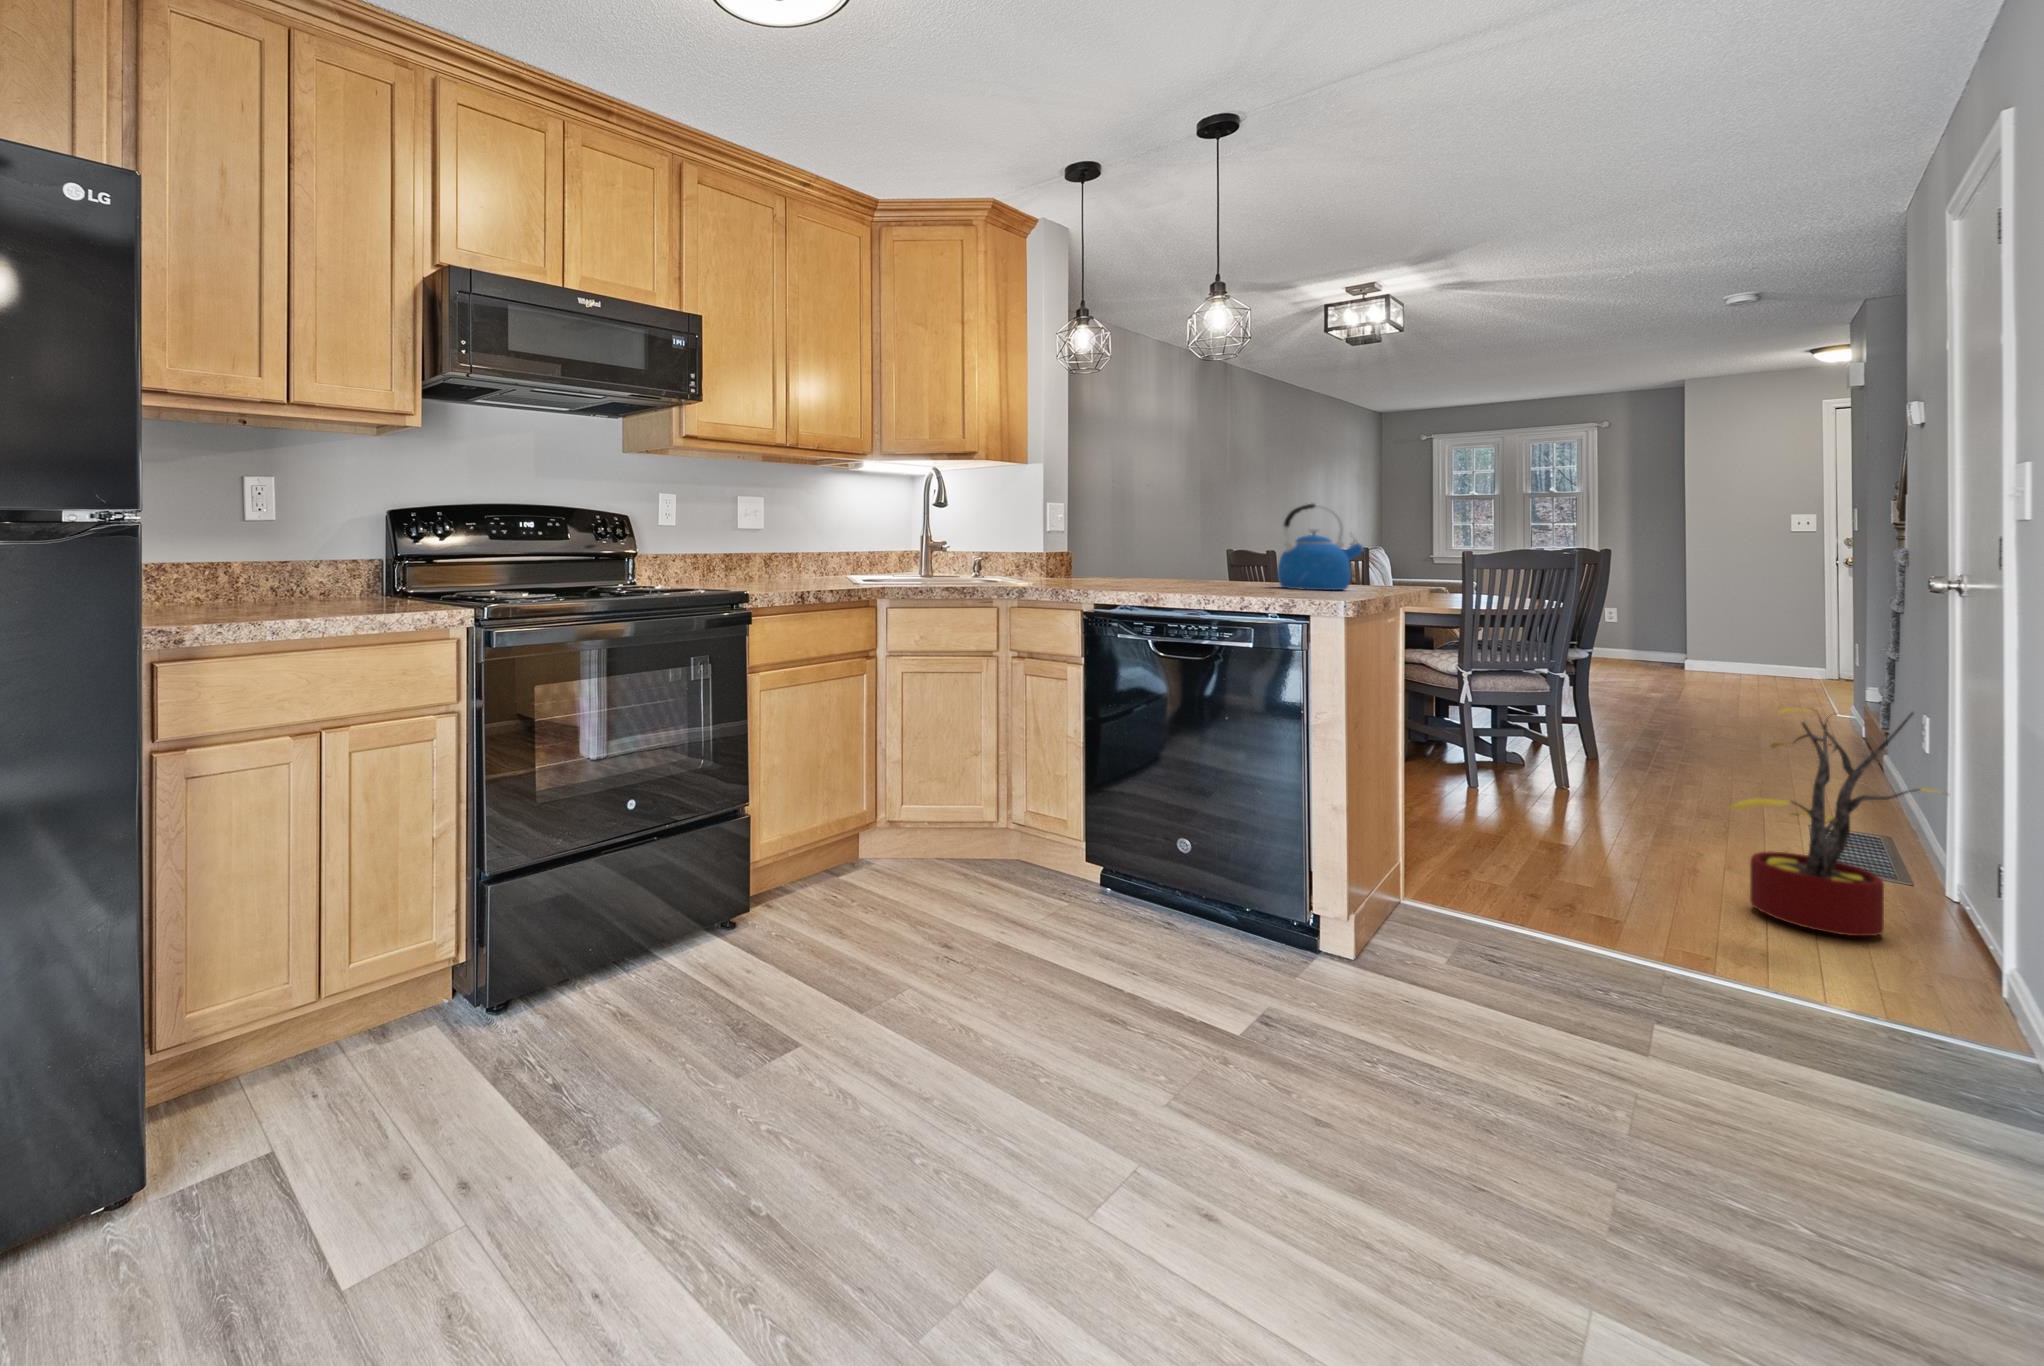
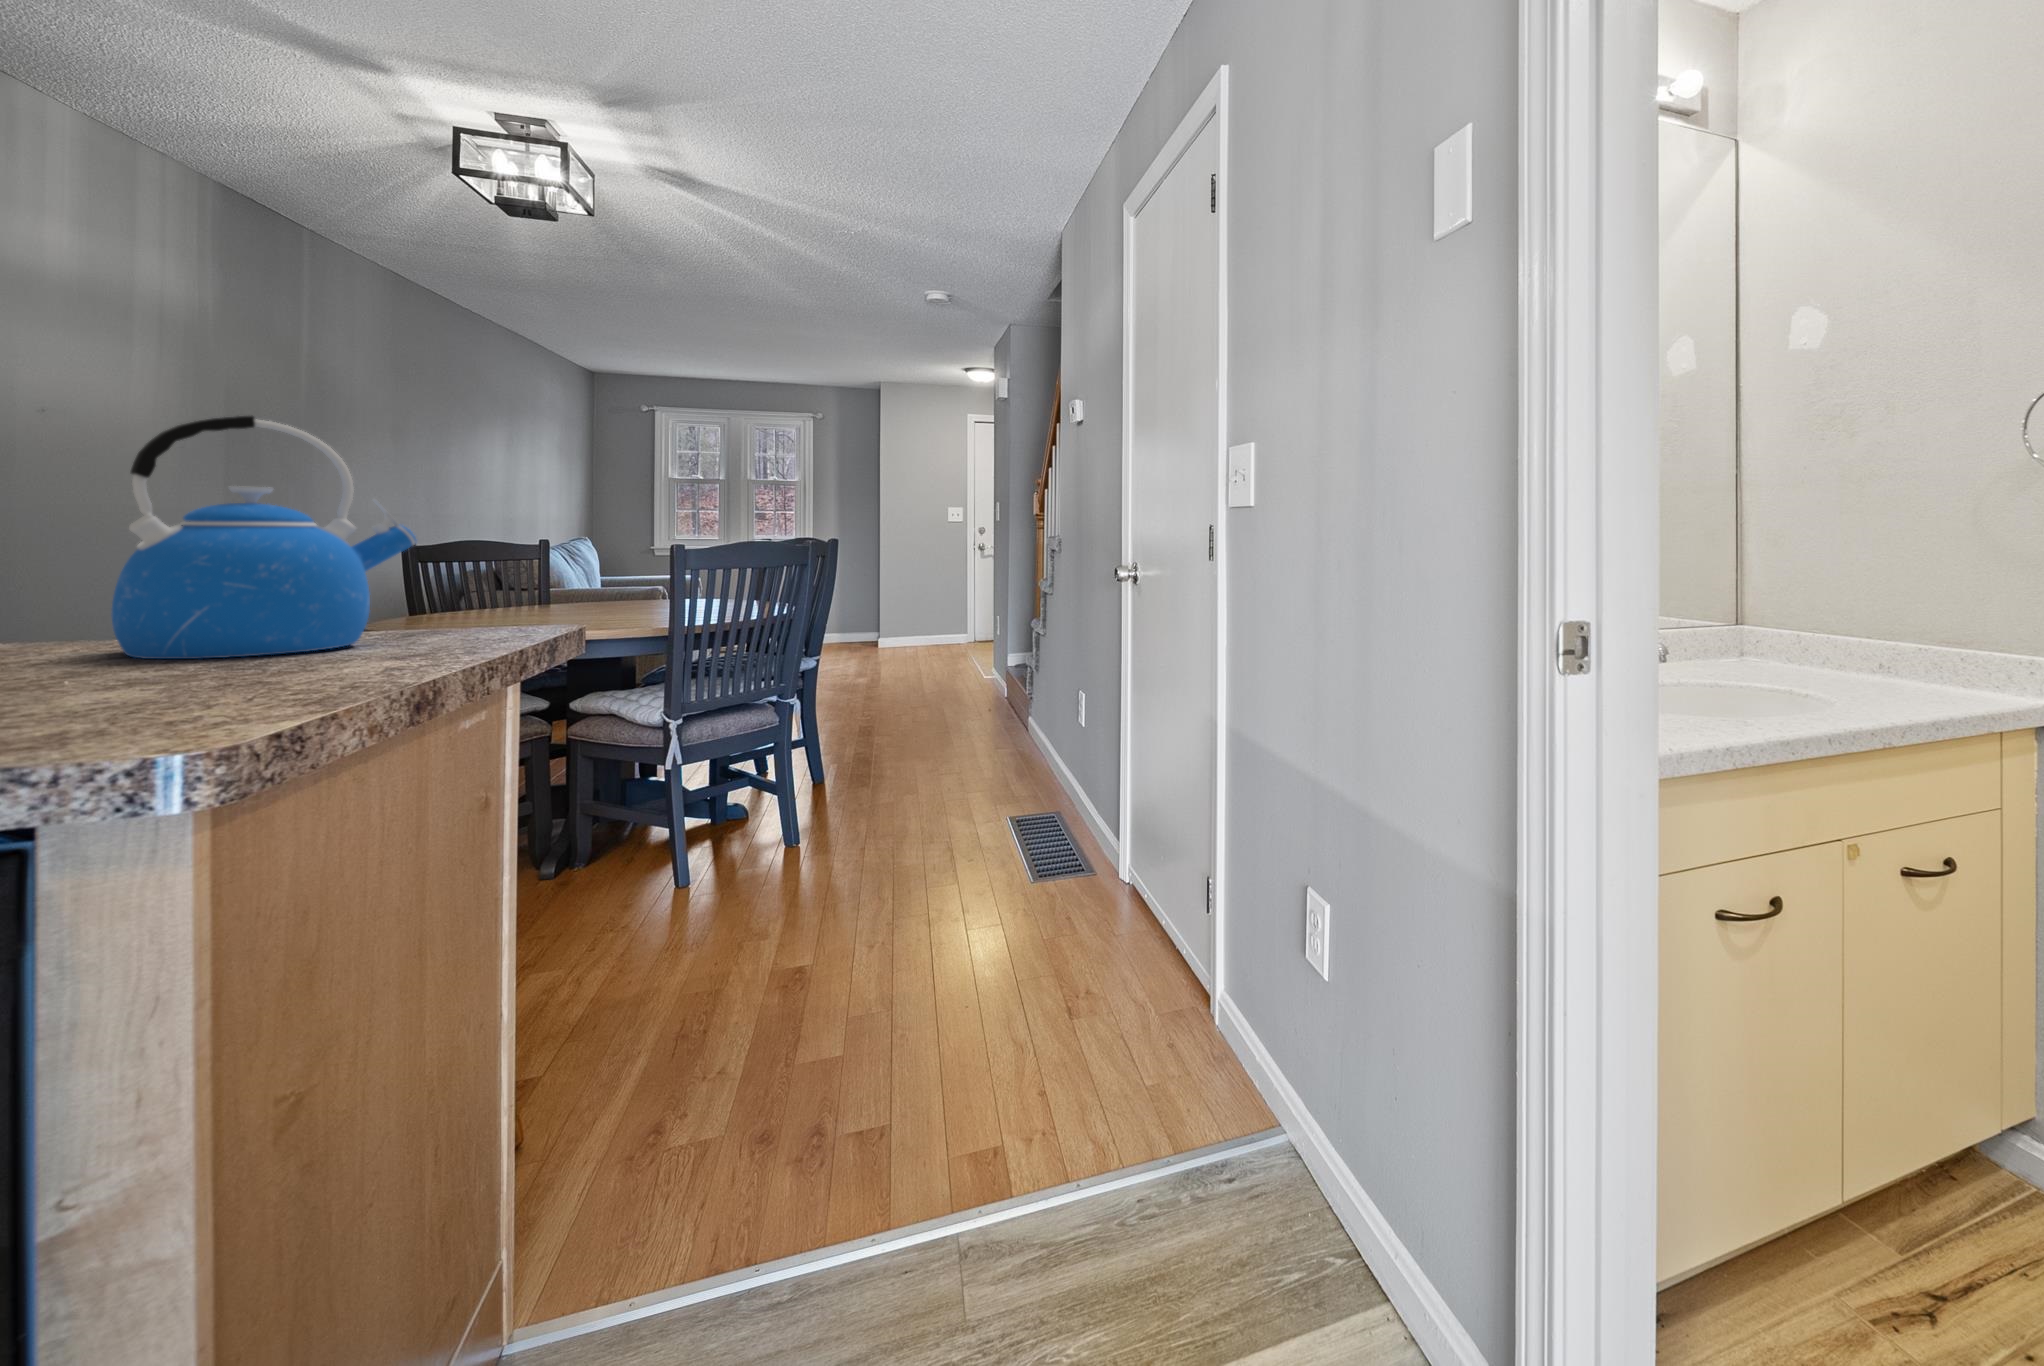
decorative plant: present [1730,709,1946,936] -> none [991,705,1132,993]

